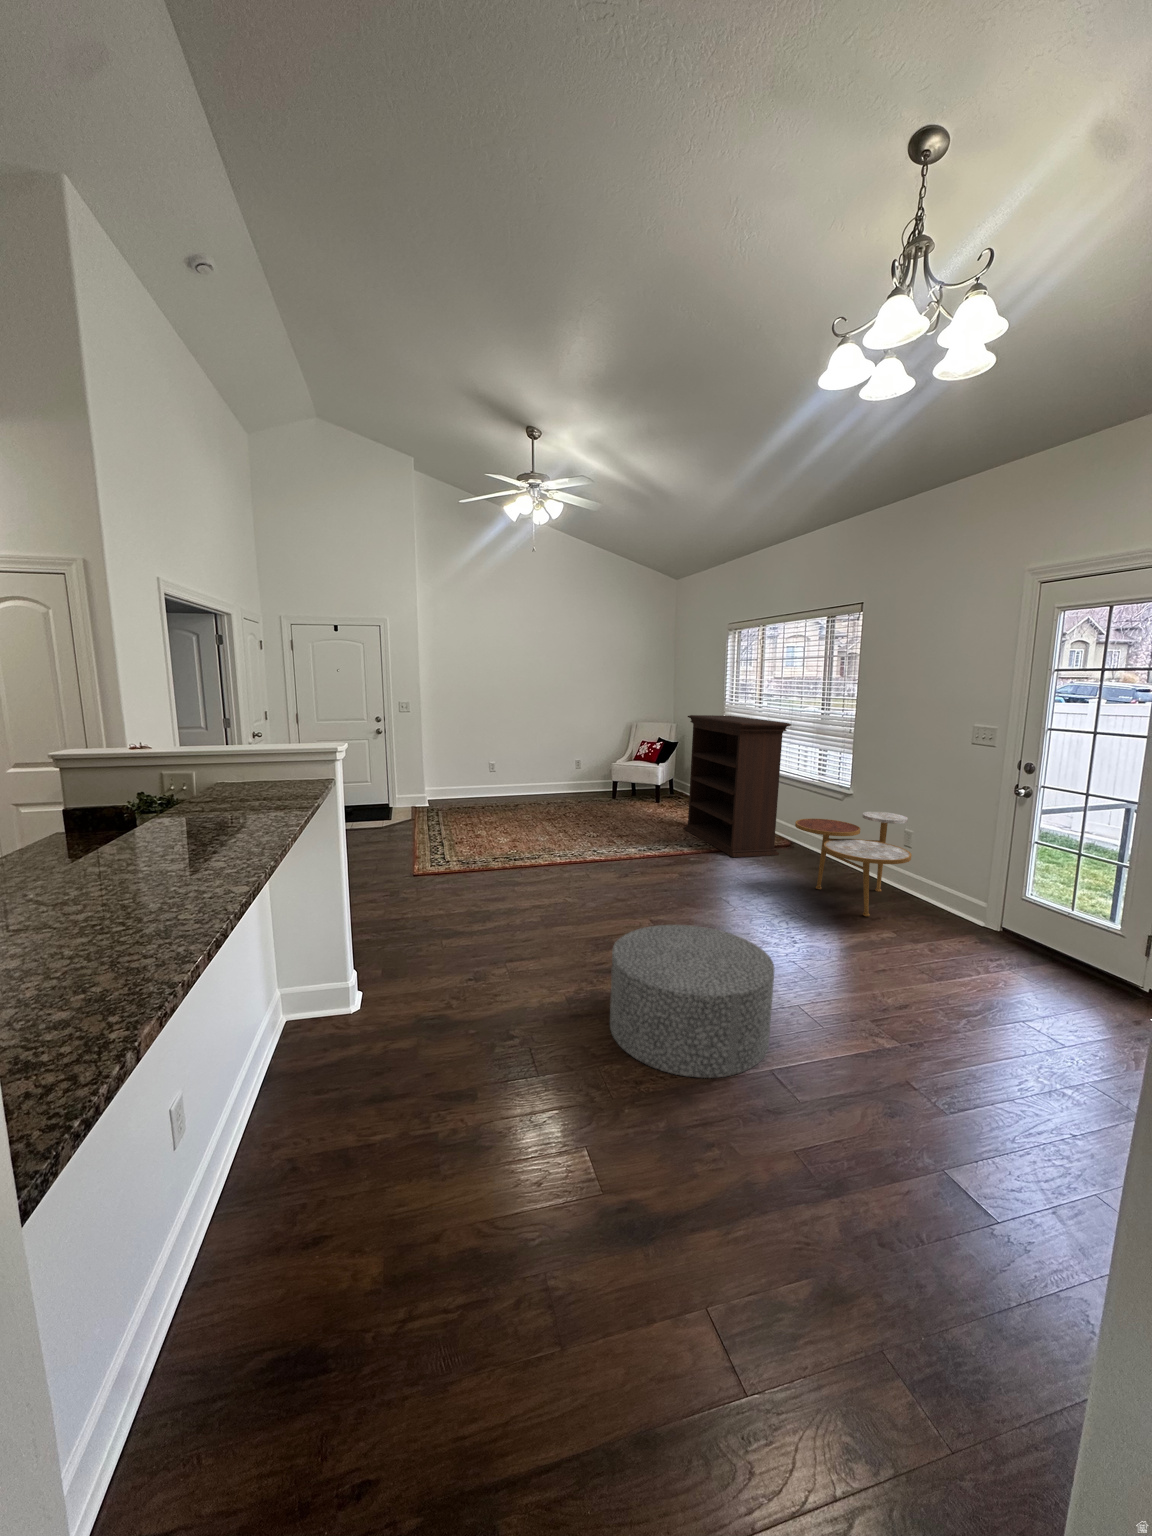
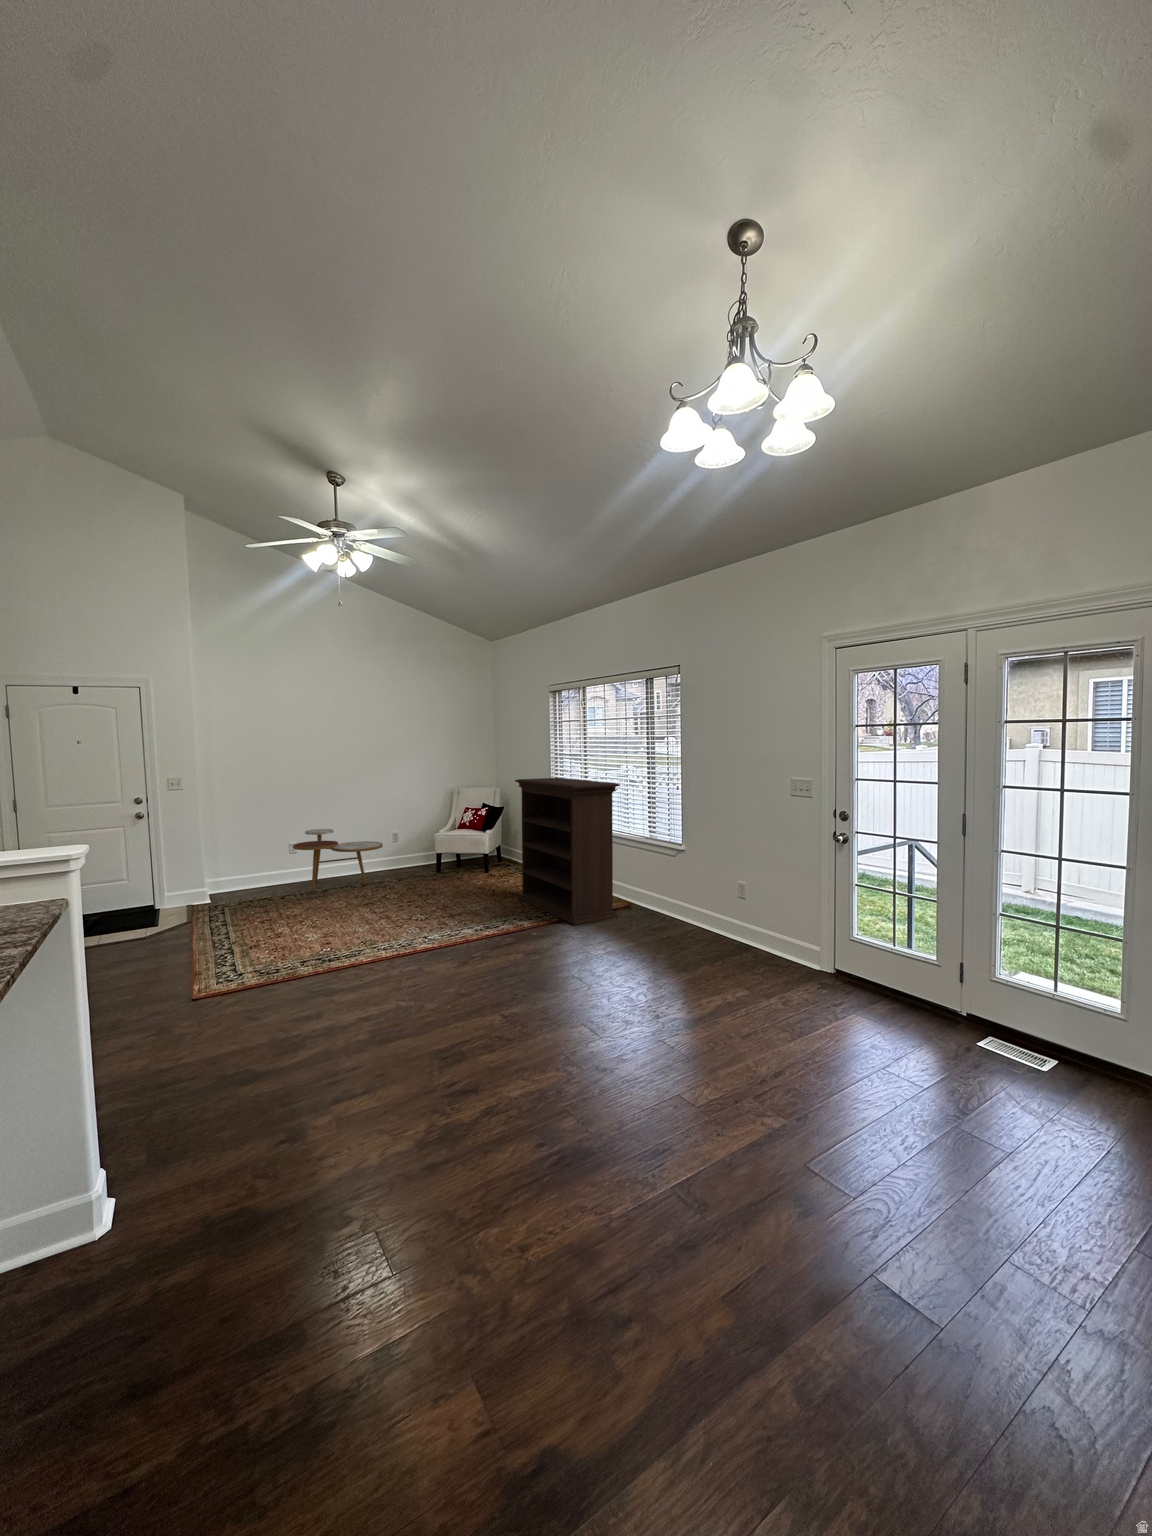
side table: present [795,812,912,916] -> present [293,829,383,891]
ottoman: present [610,925,774,1078] -> none [476,1026,664,1233]

